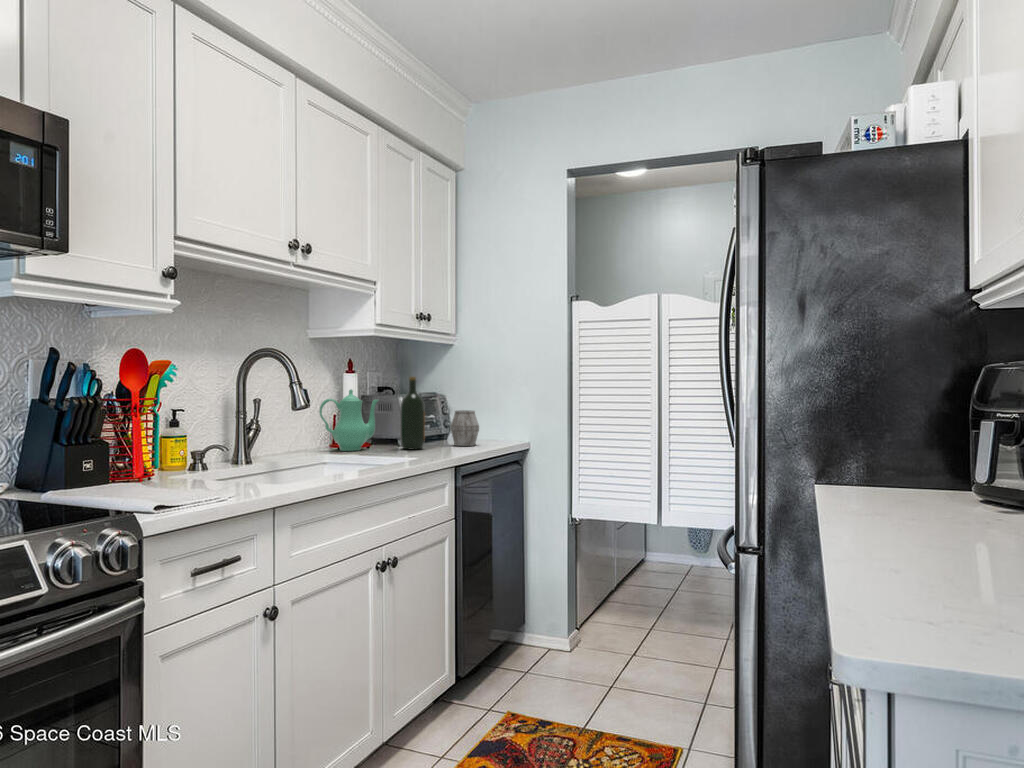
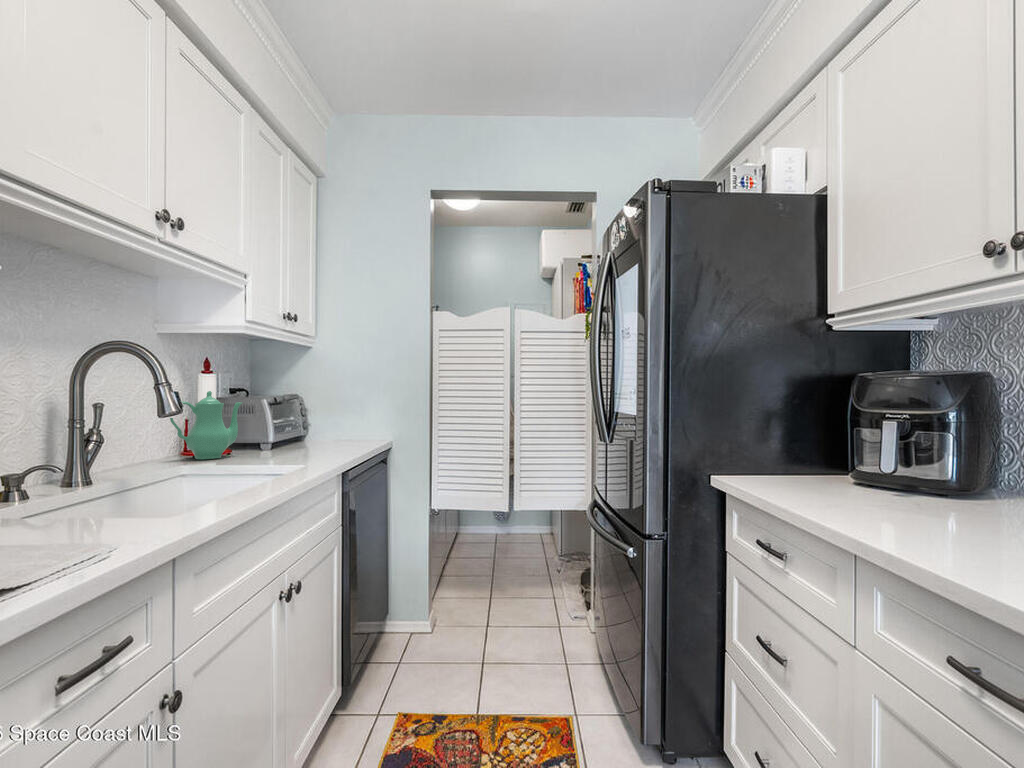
wine bottle: present [400,377,425,449] -> none [268,378,296,454]
mug: present [450,410,479,446] -> none [318,412,349,448]

